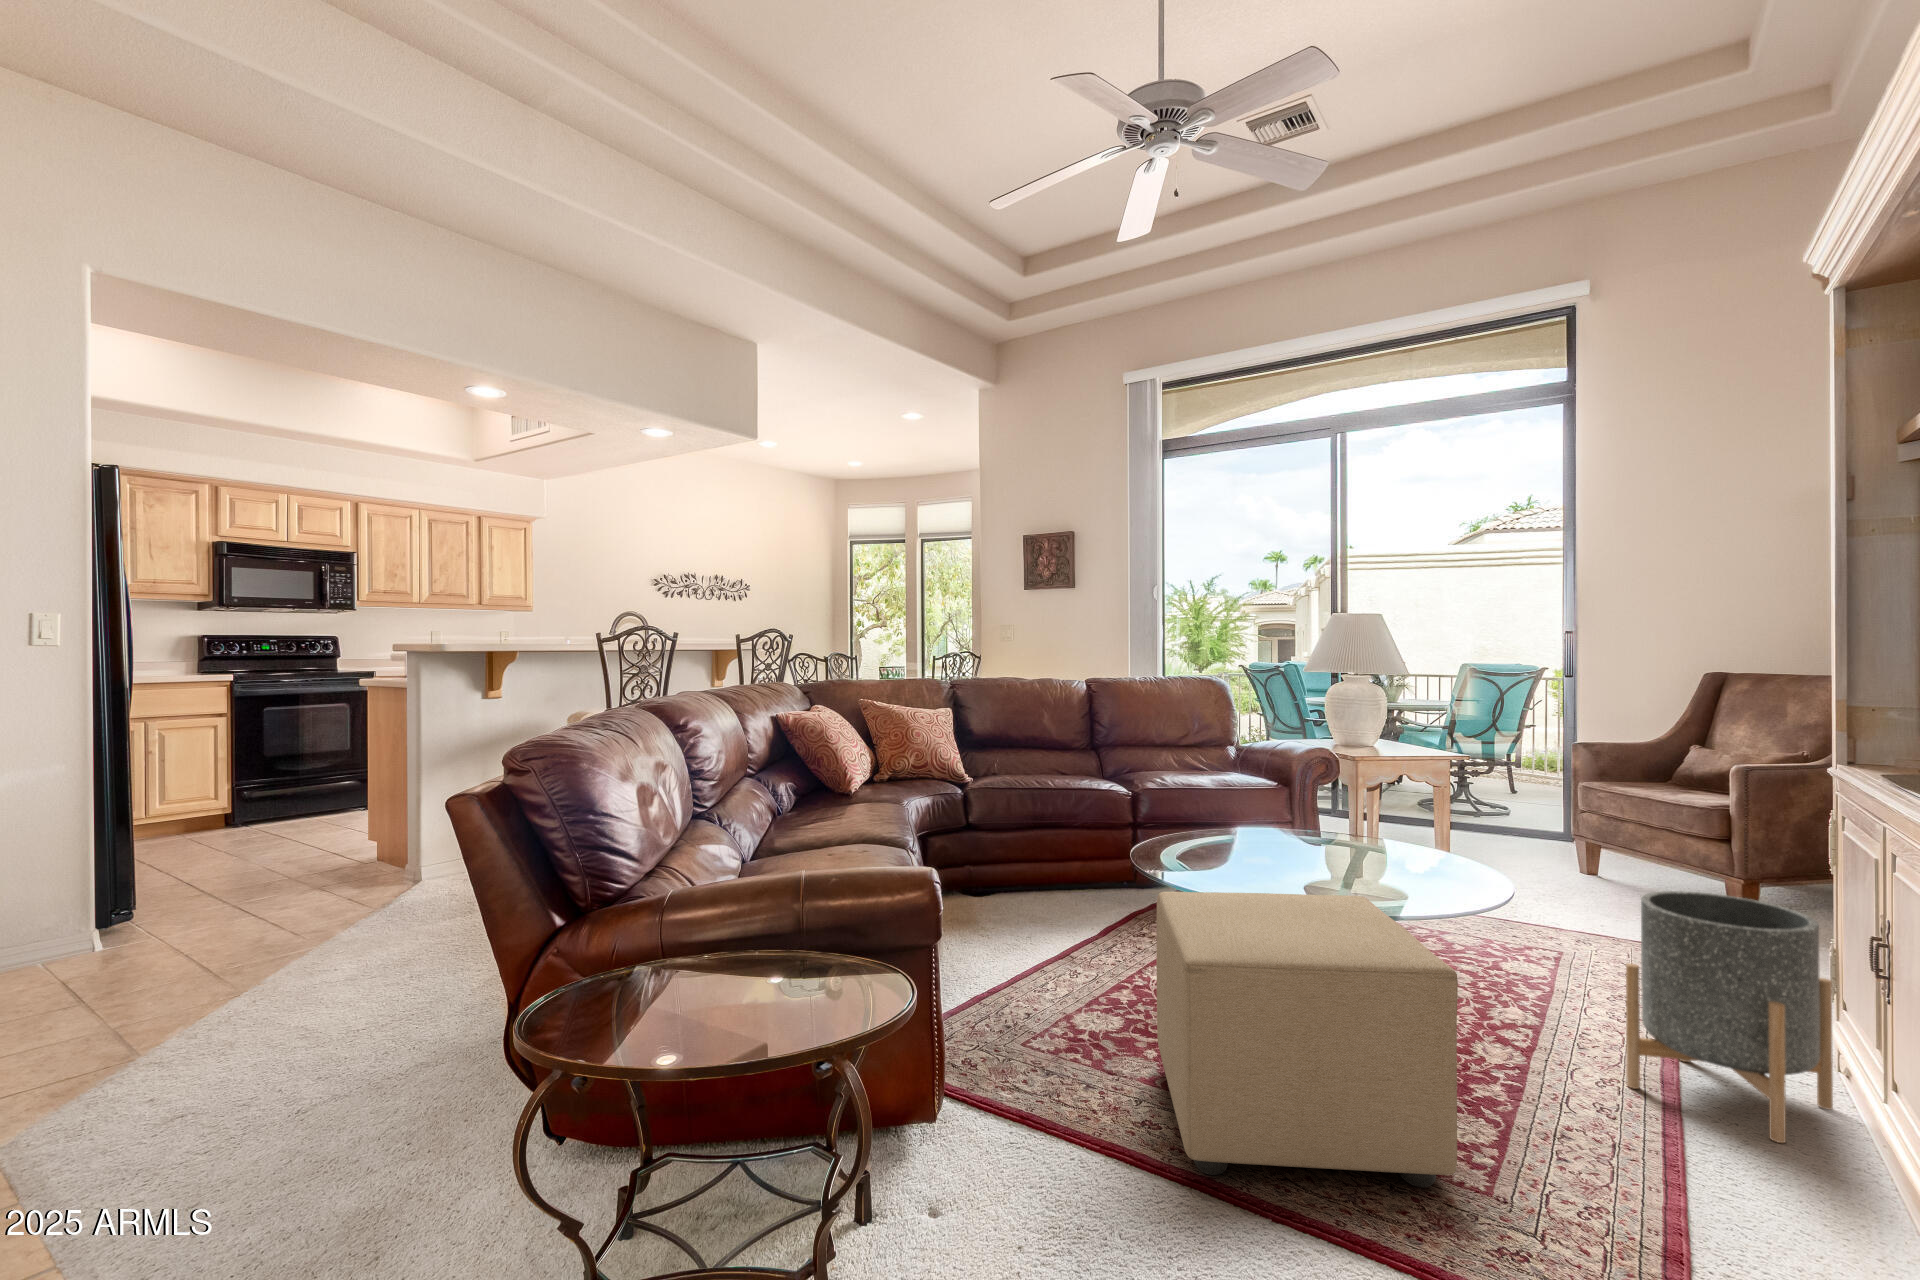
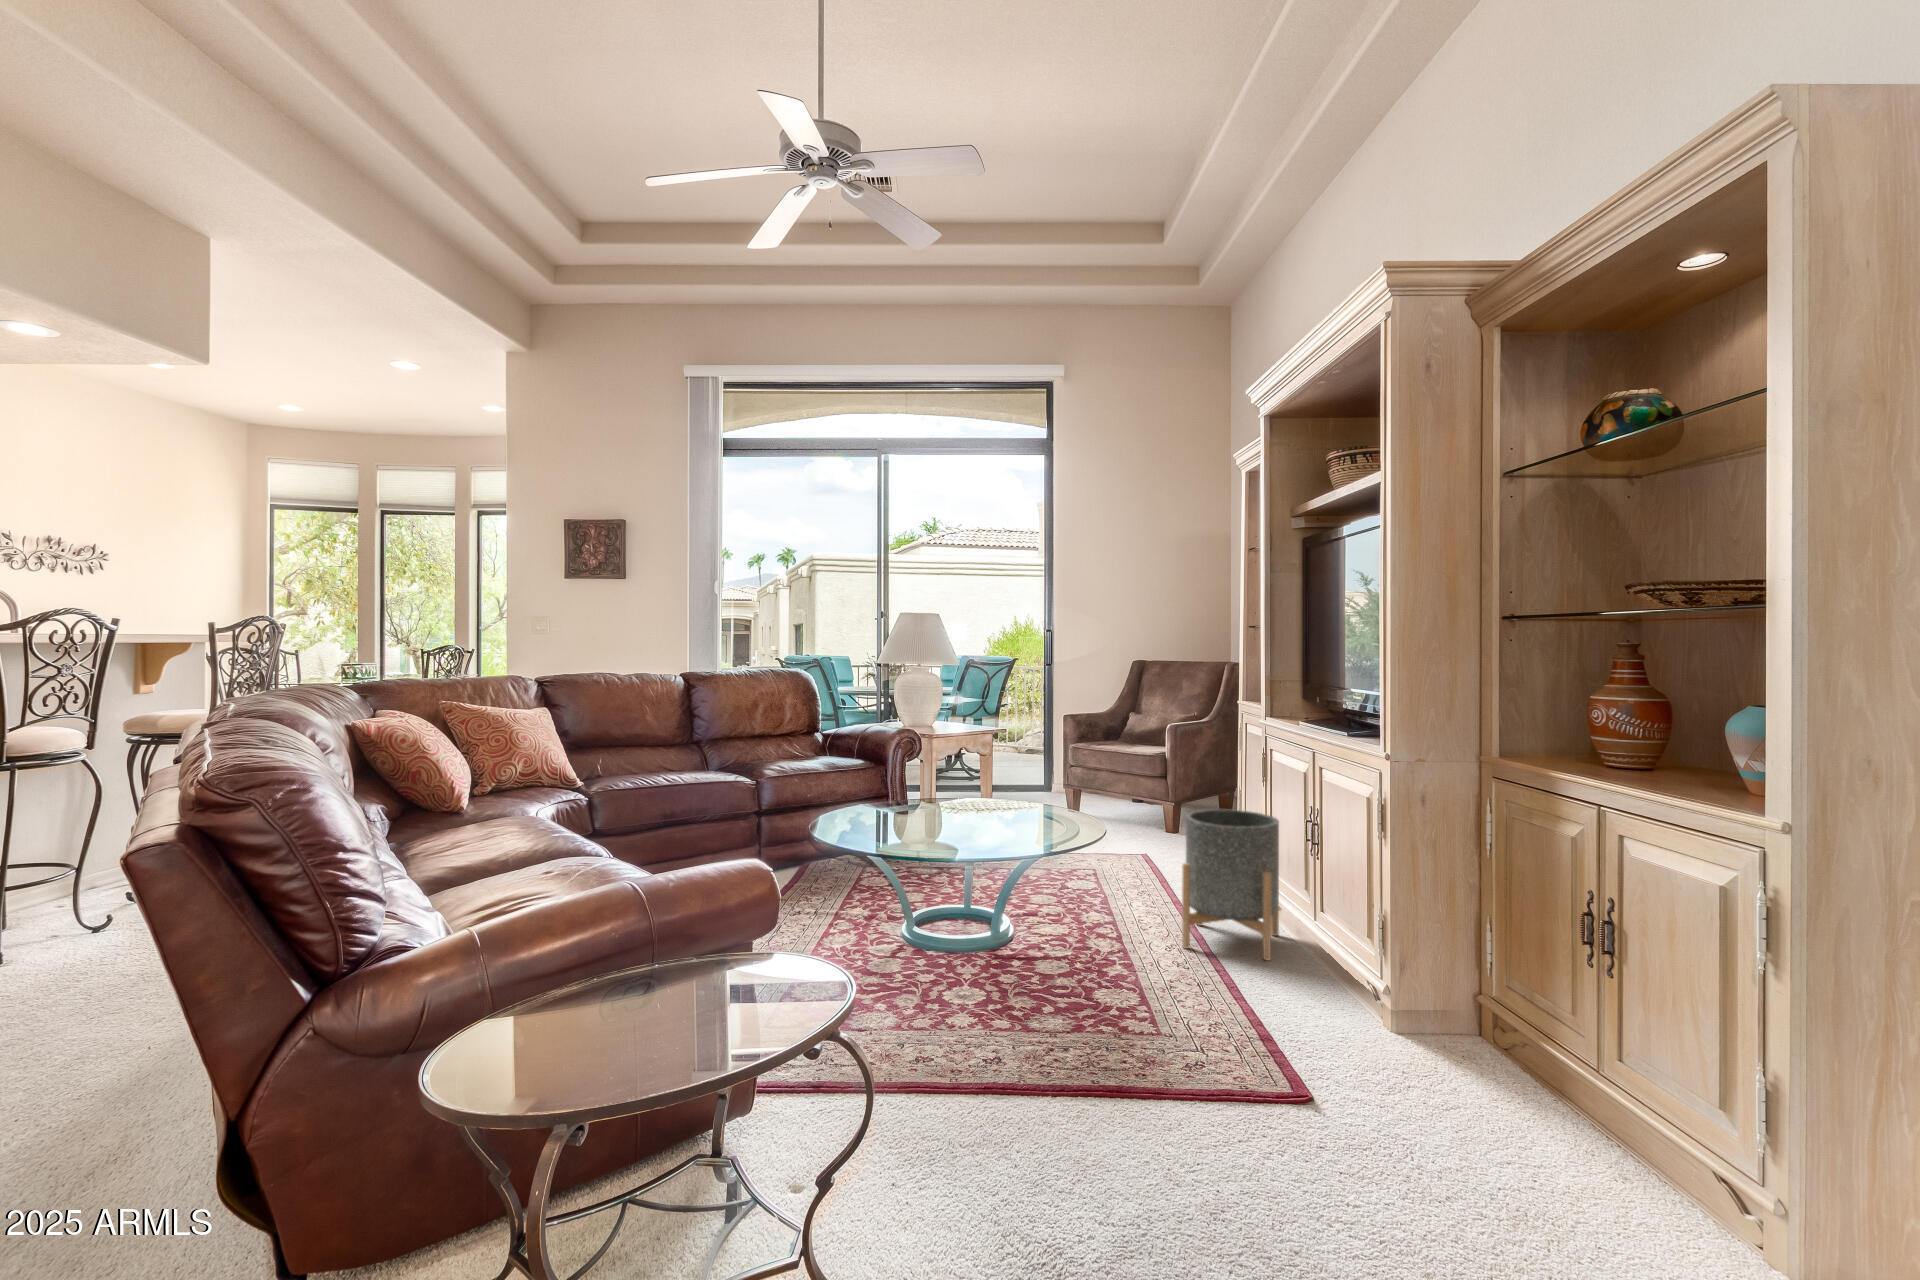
ottoman: present [1156,892,1458,1187] -> none [893,841,1146,1079]

